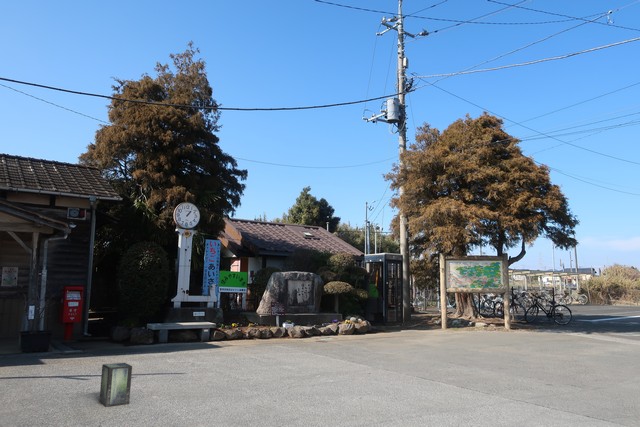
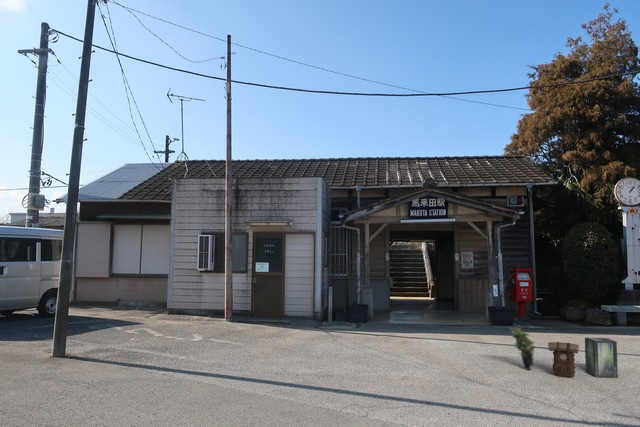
potted plant: none [16,359,45,410] -> present [512,328,535,370]
backpack: none [57,373,91,412] -> present [548,342,579,377]

